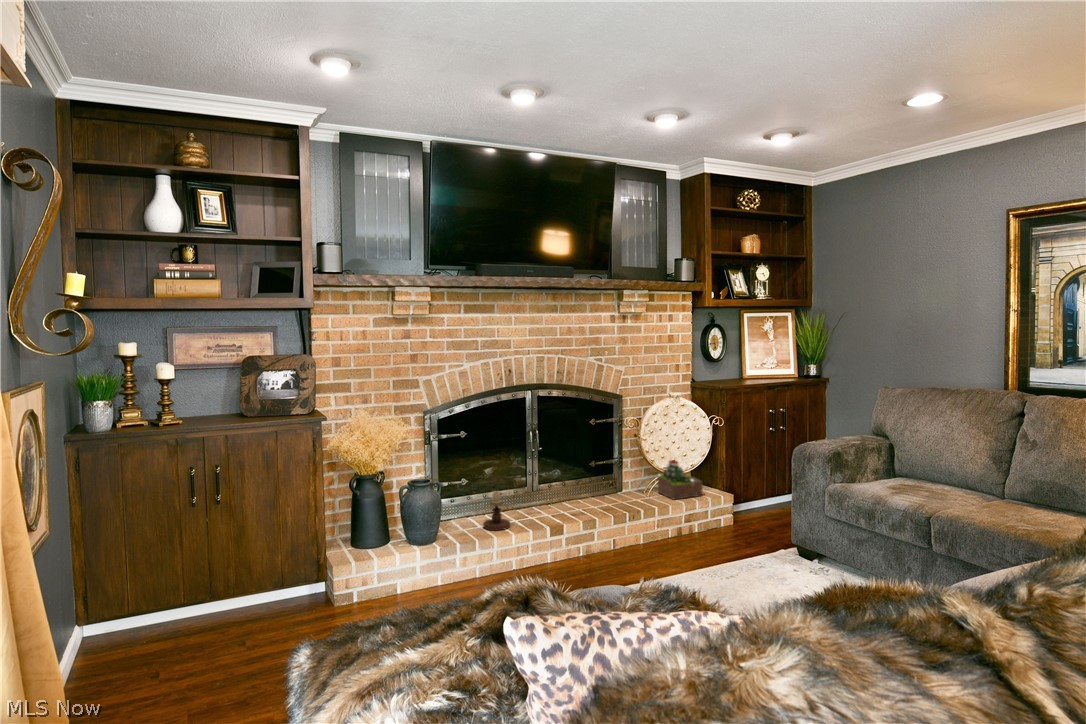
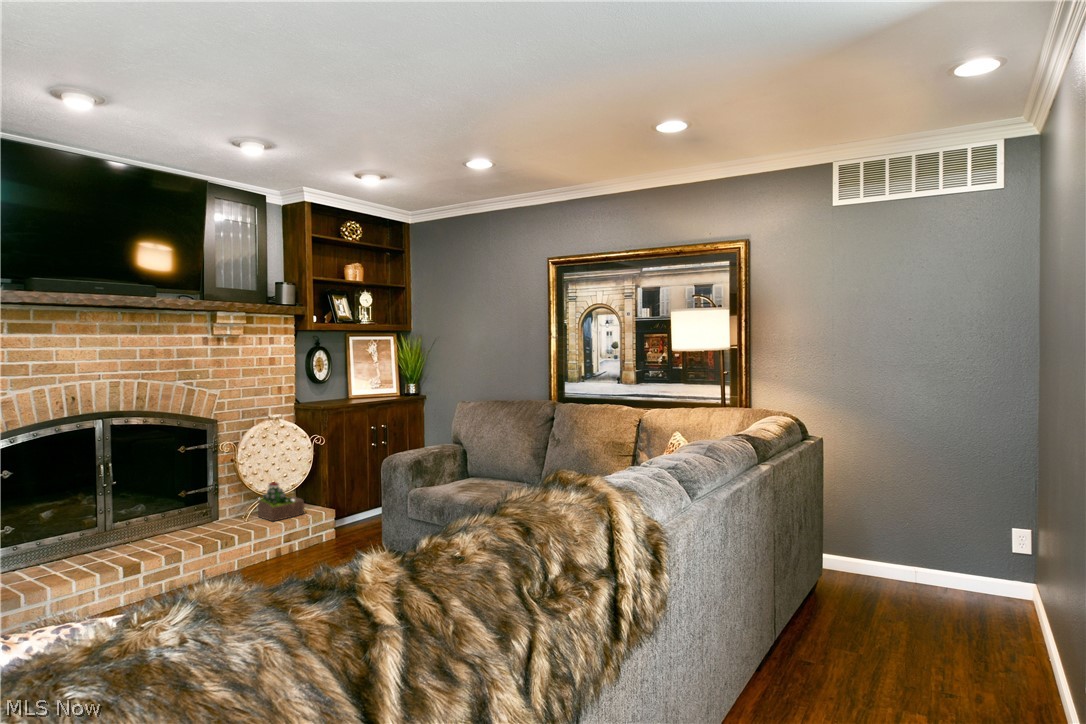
candlestick: present [483,491,510,530] -> none [33,535,71,581]

